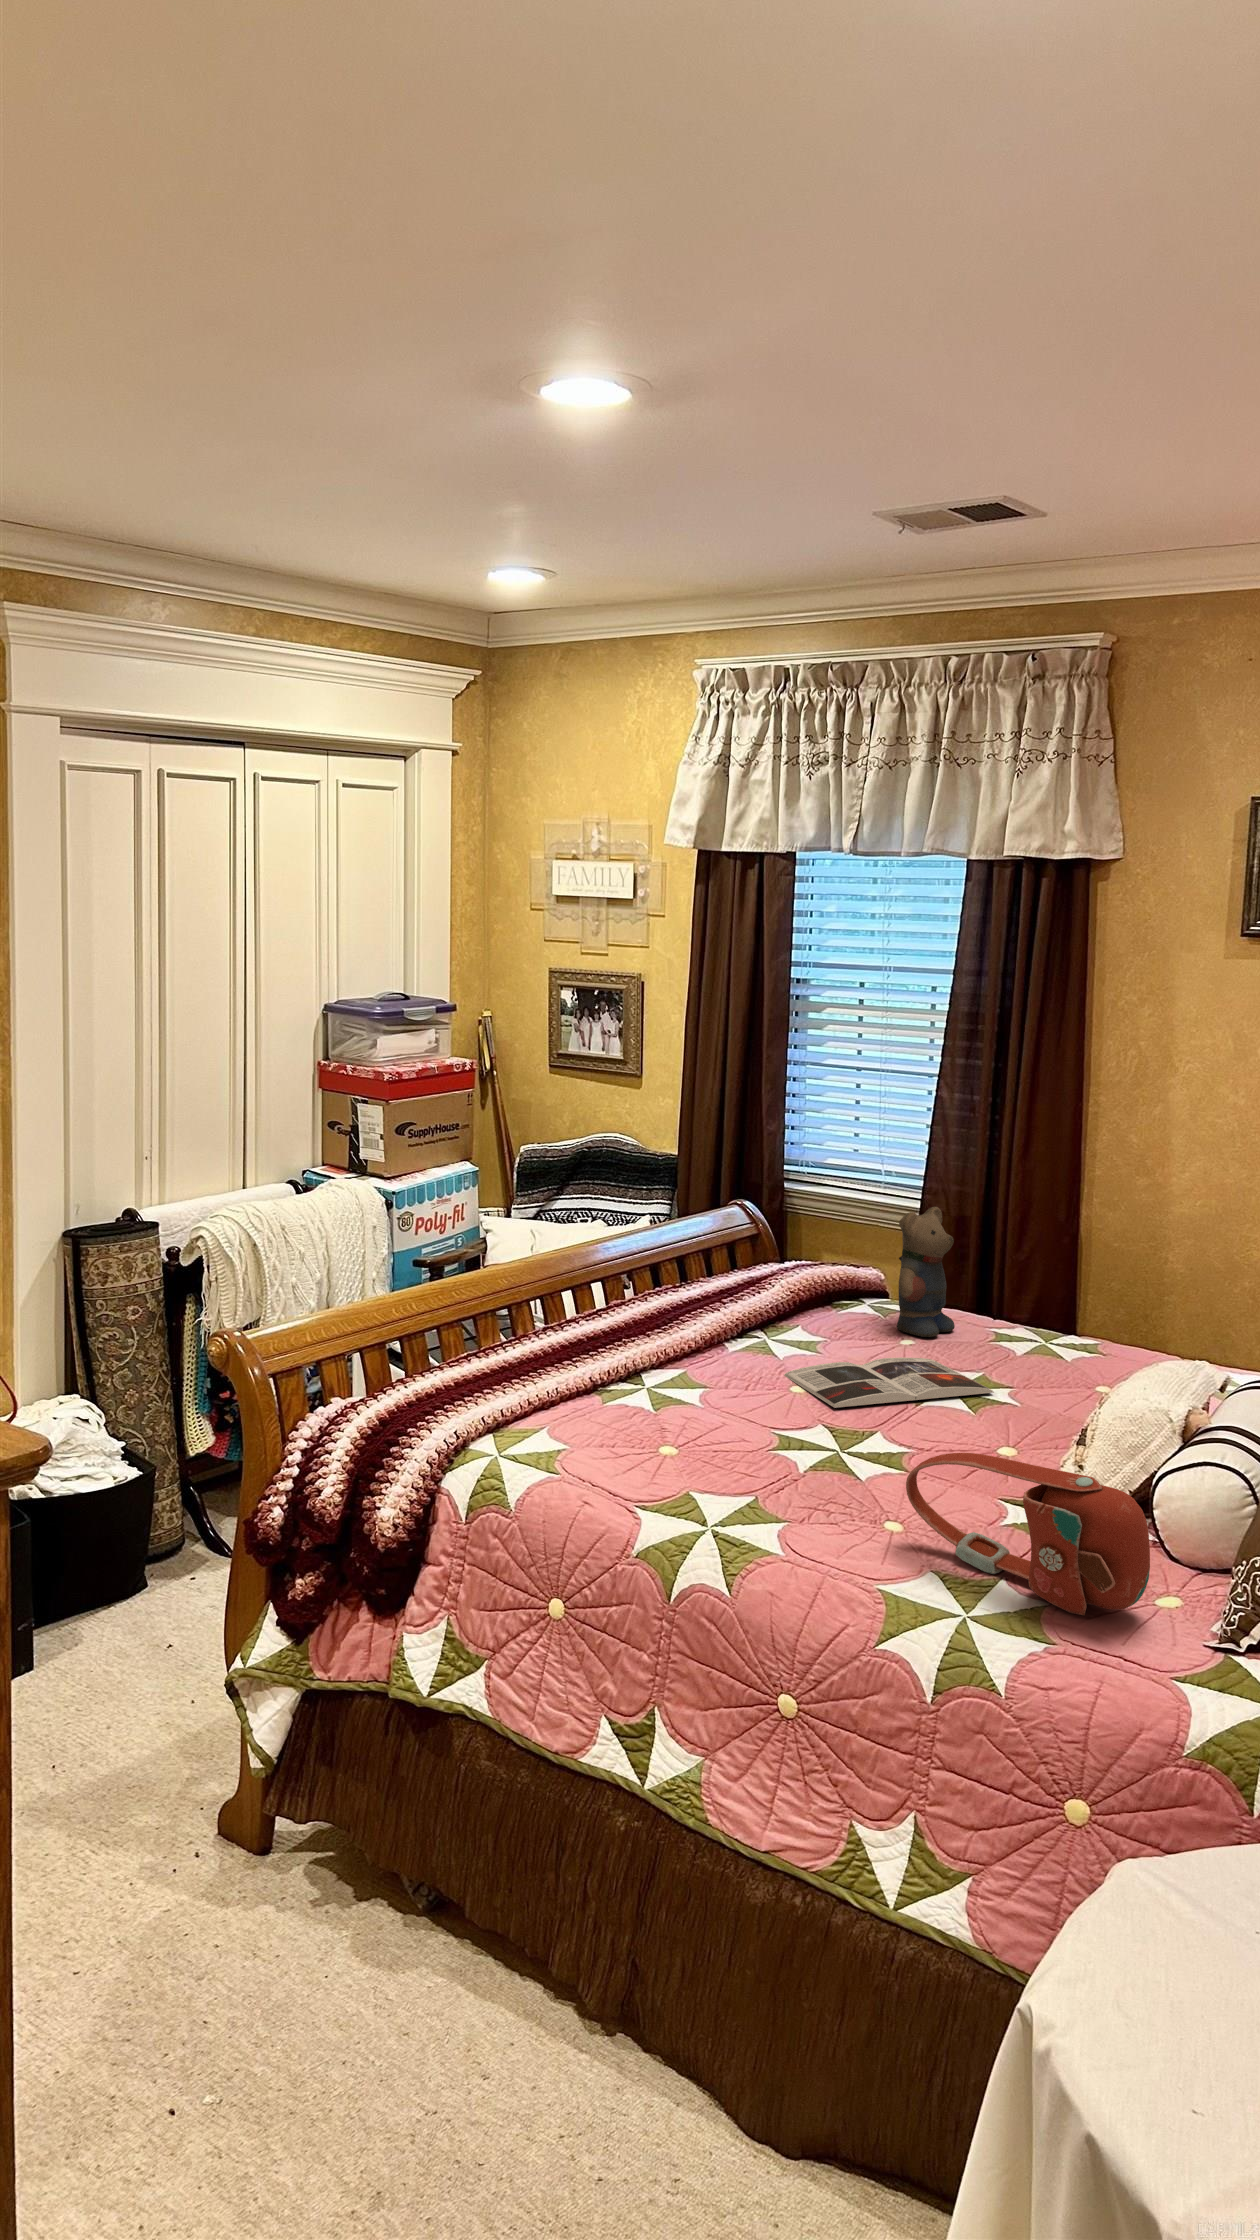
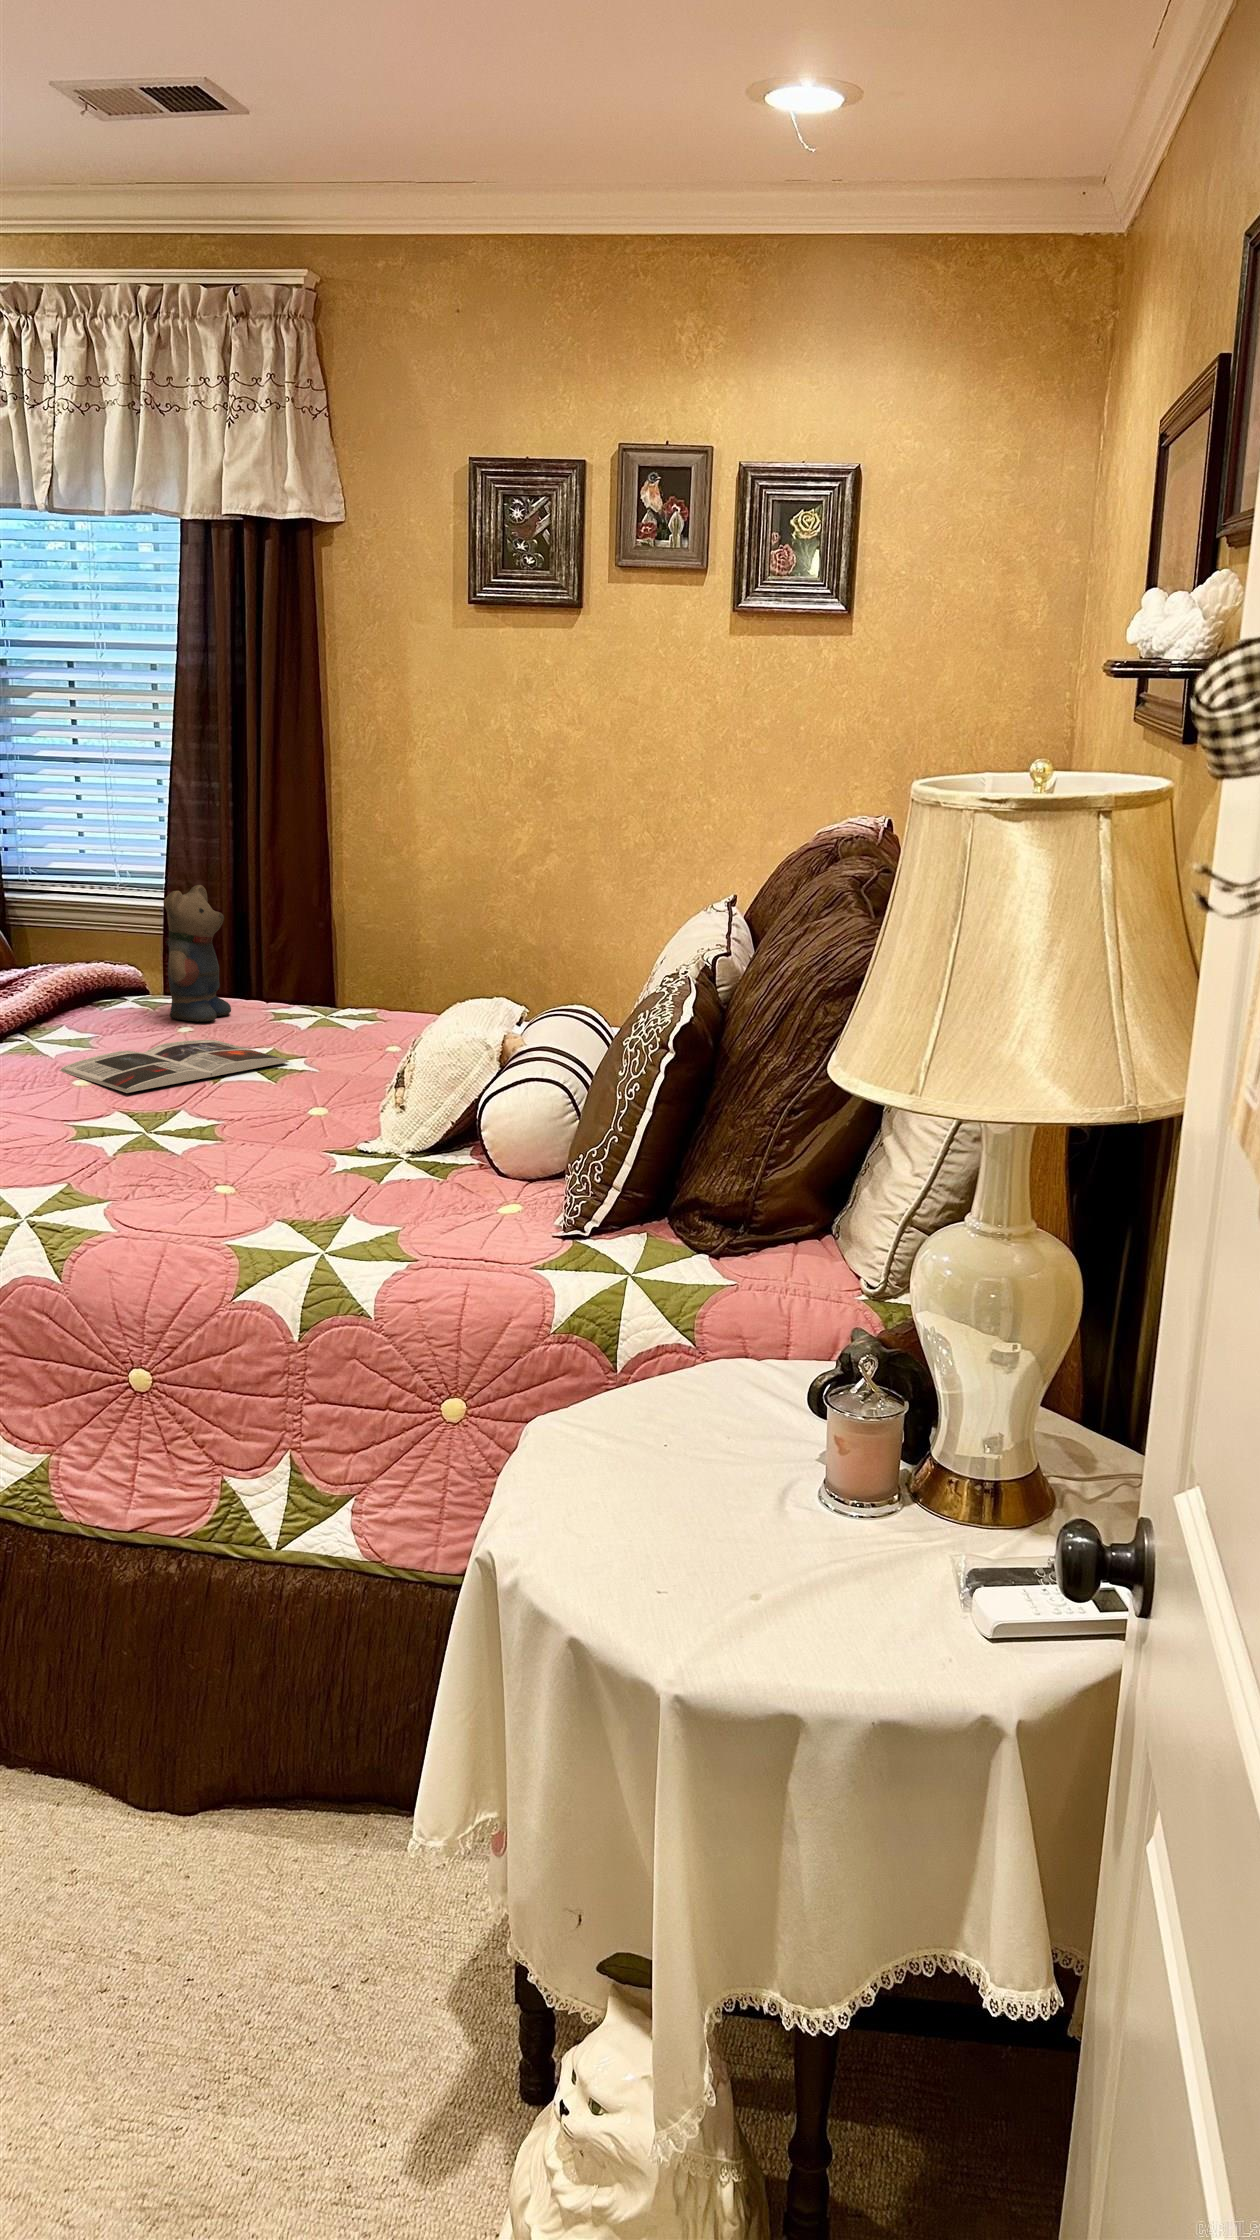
handbag: present [906,1453,1150,1615] -> none [238,1094,494,1233]

